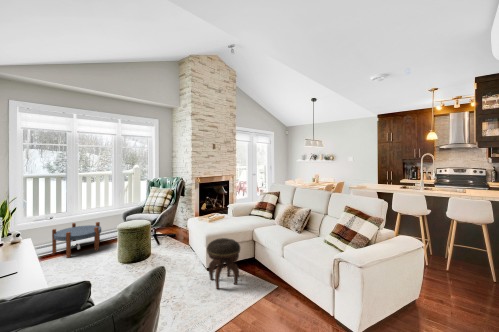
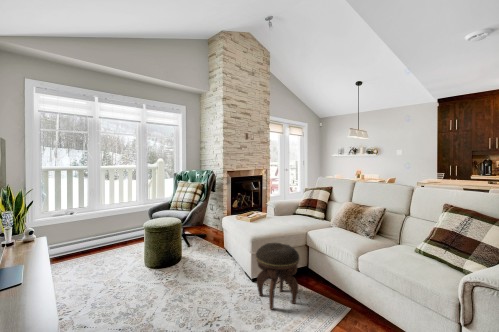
side table: present [52,222,101,258] -> none [71,219,125,259]

